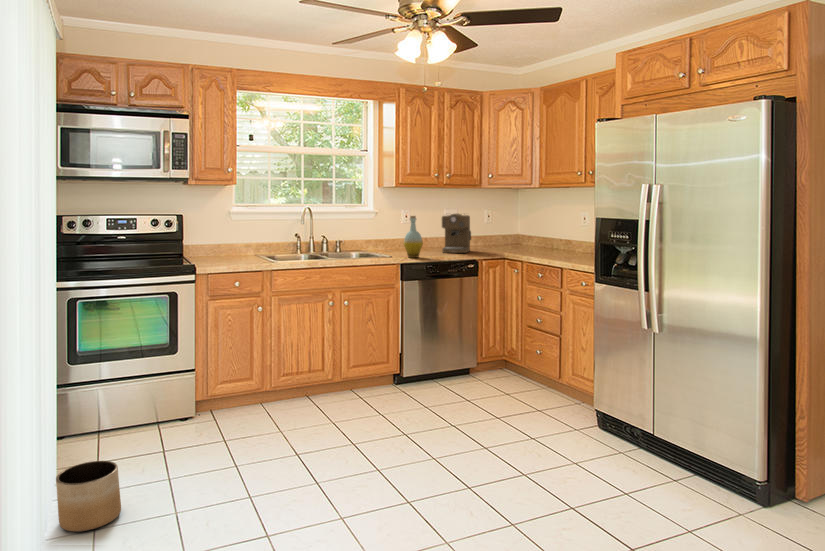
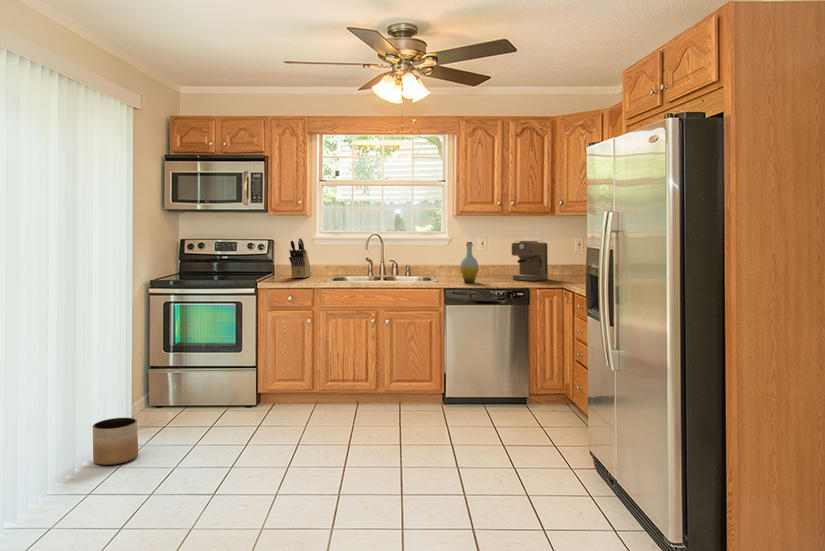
knife block: none [210,213,231,260] -> present [289,238,311,278]

